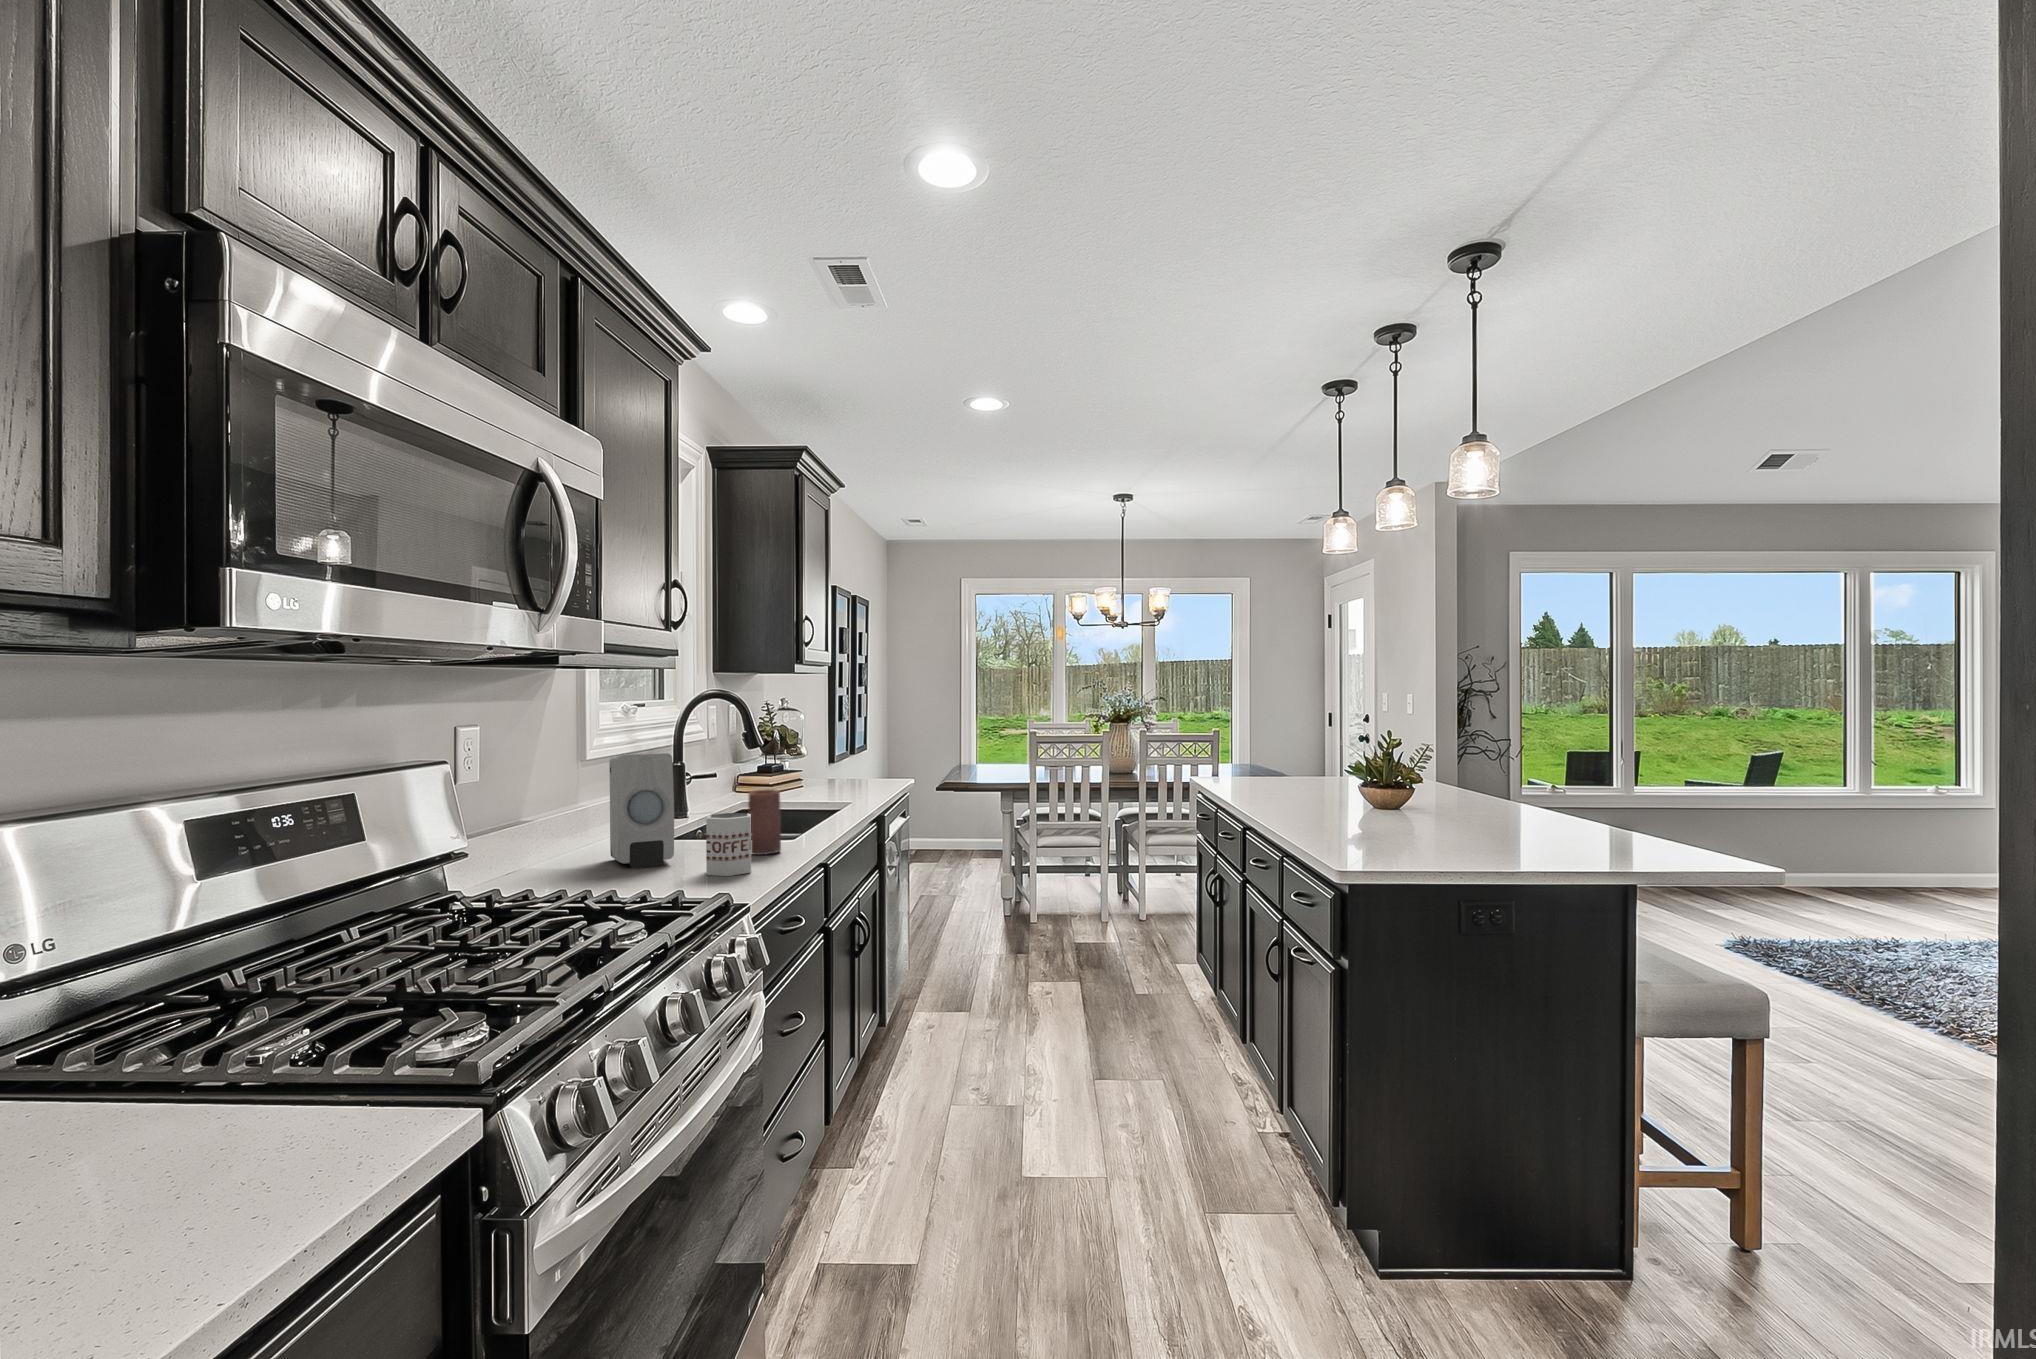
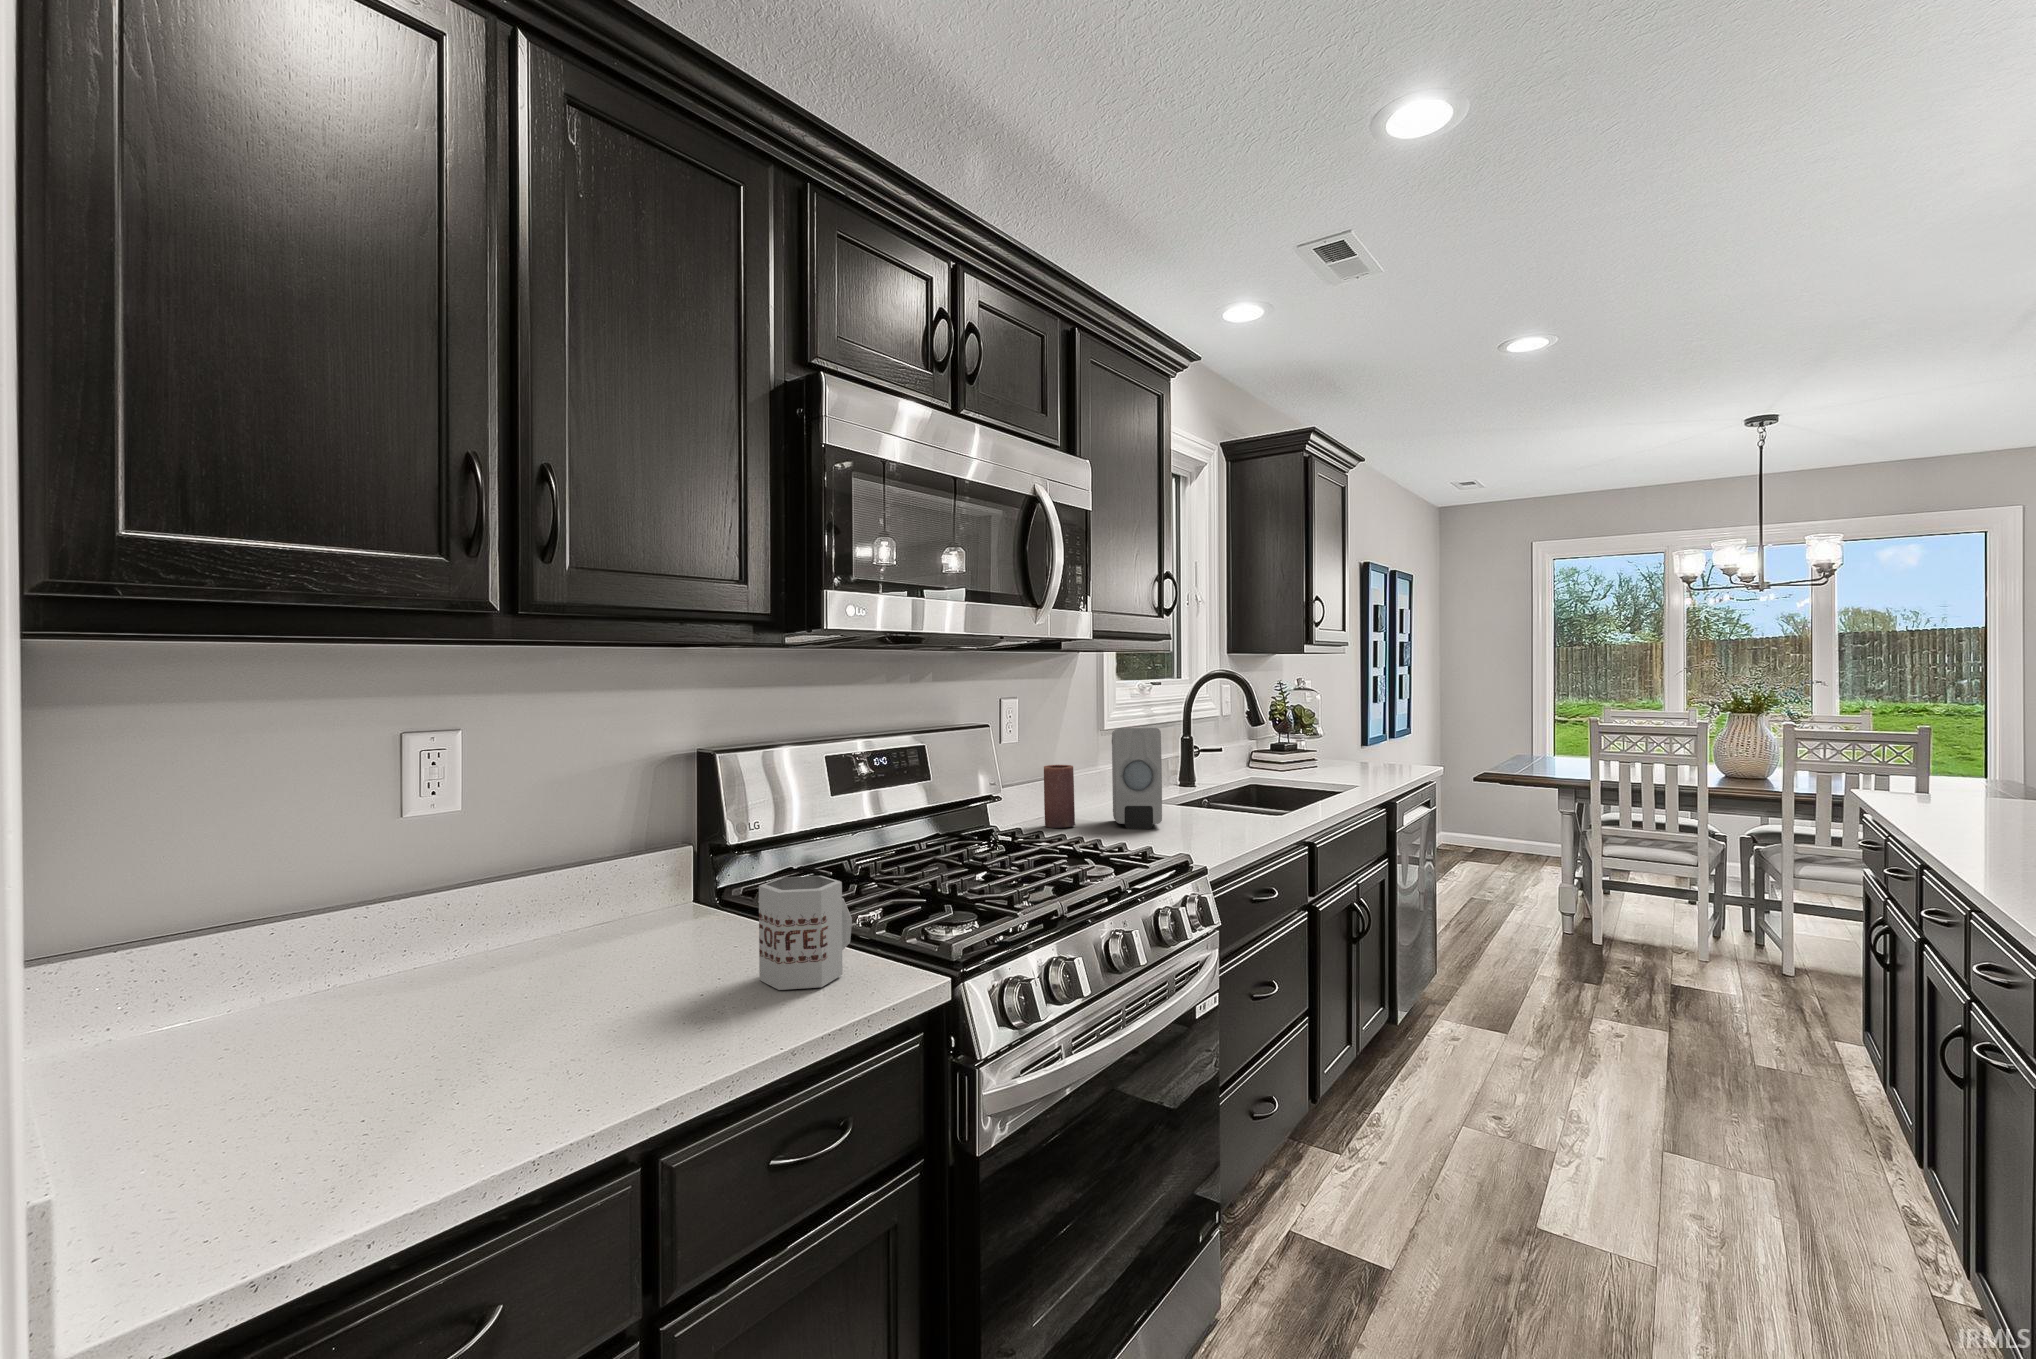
candle: present [748,789,781,855] -> present [1044,765,1076,828]
mug: present [706,813,751,876] -> present [759,876,852,990]

